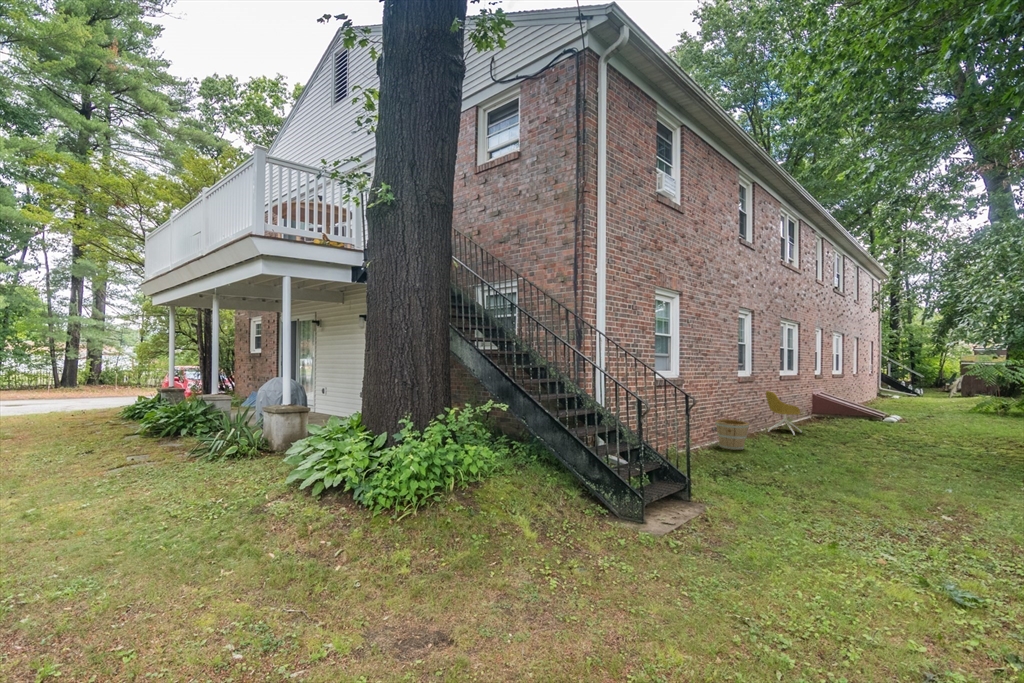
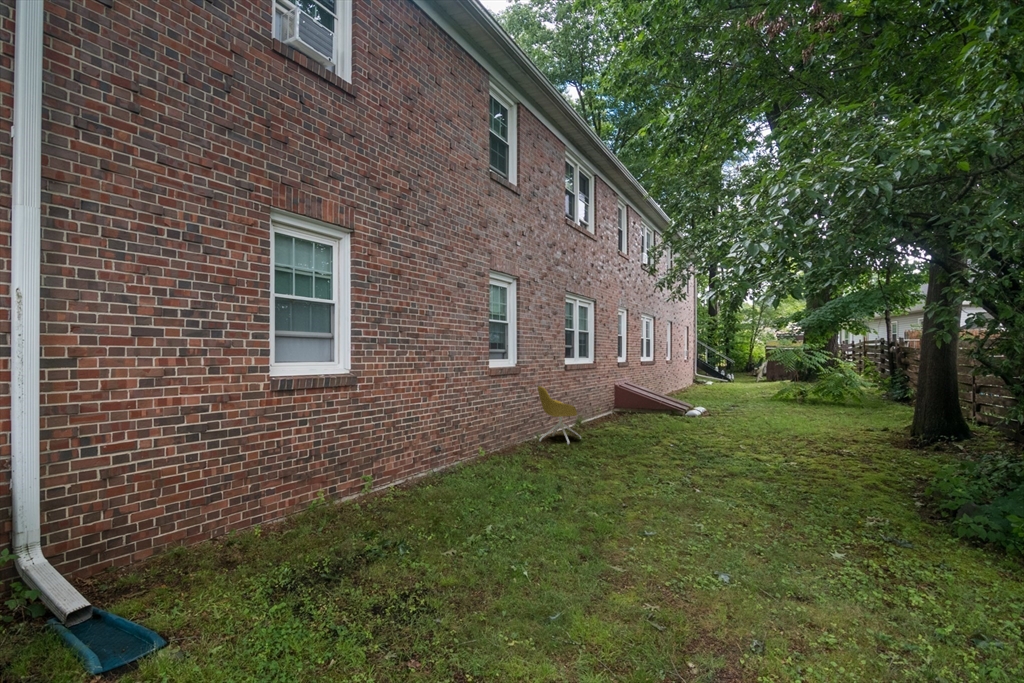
wooden bucket: present [715,419,749,450] -> none [434,433,482,482]

